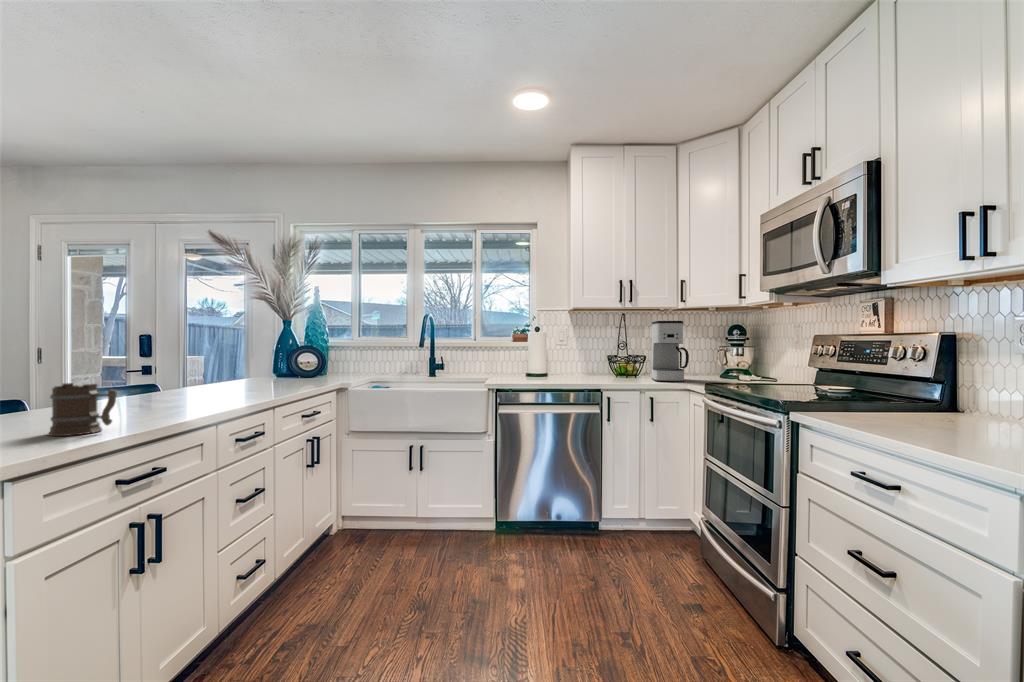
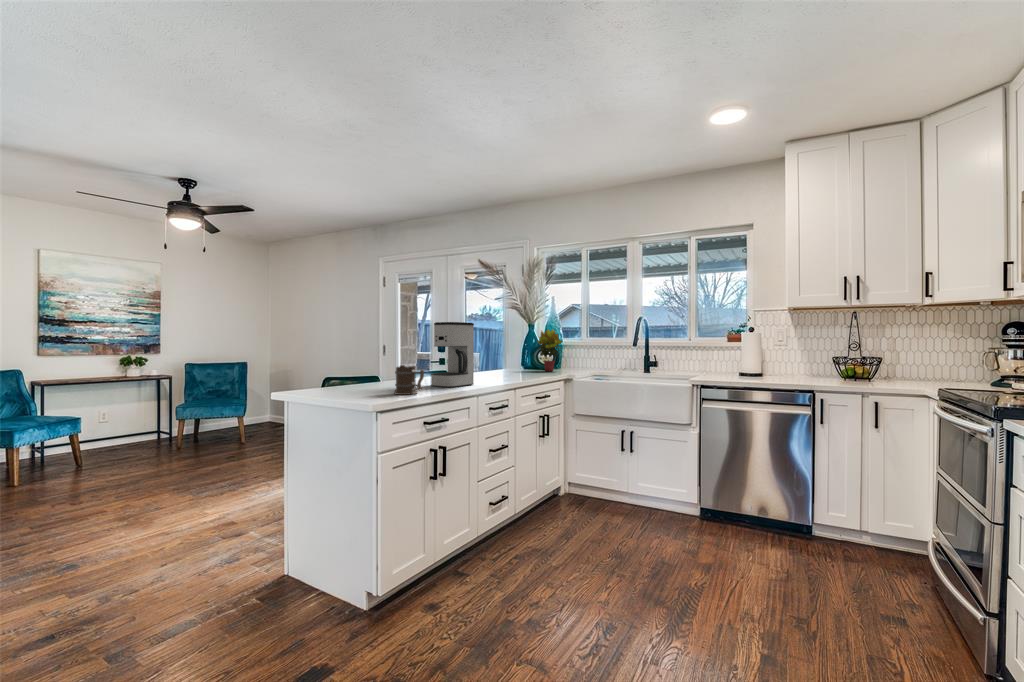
coffee maker: present [652,321,689,382] -> present [431,322,474,387]
potted plant: none [295,326,333,380] -> present [537,329,562,371]

